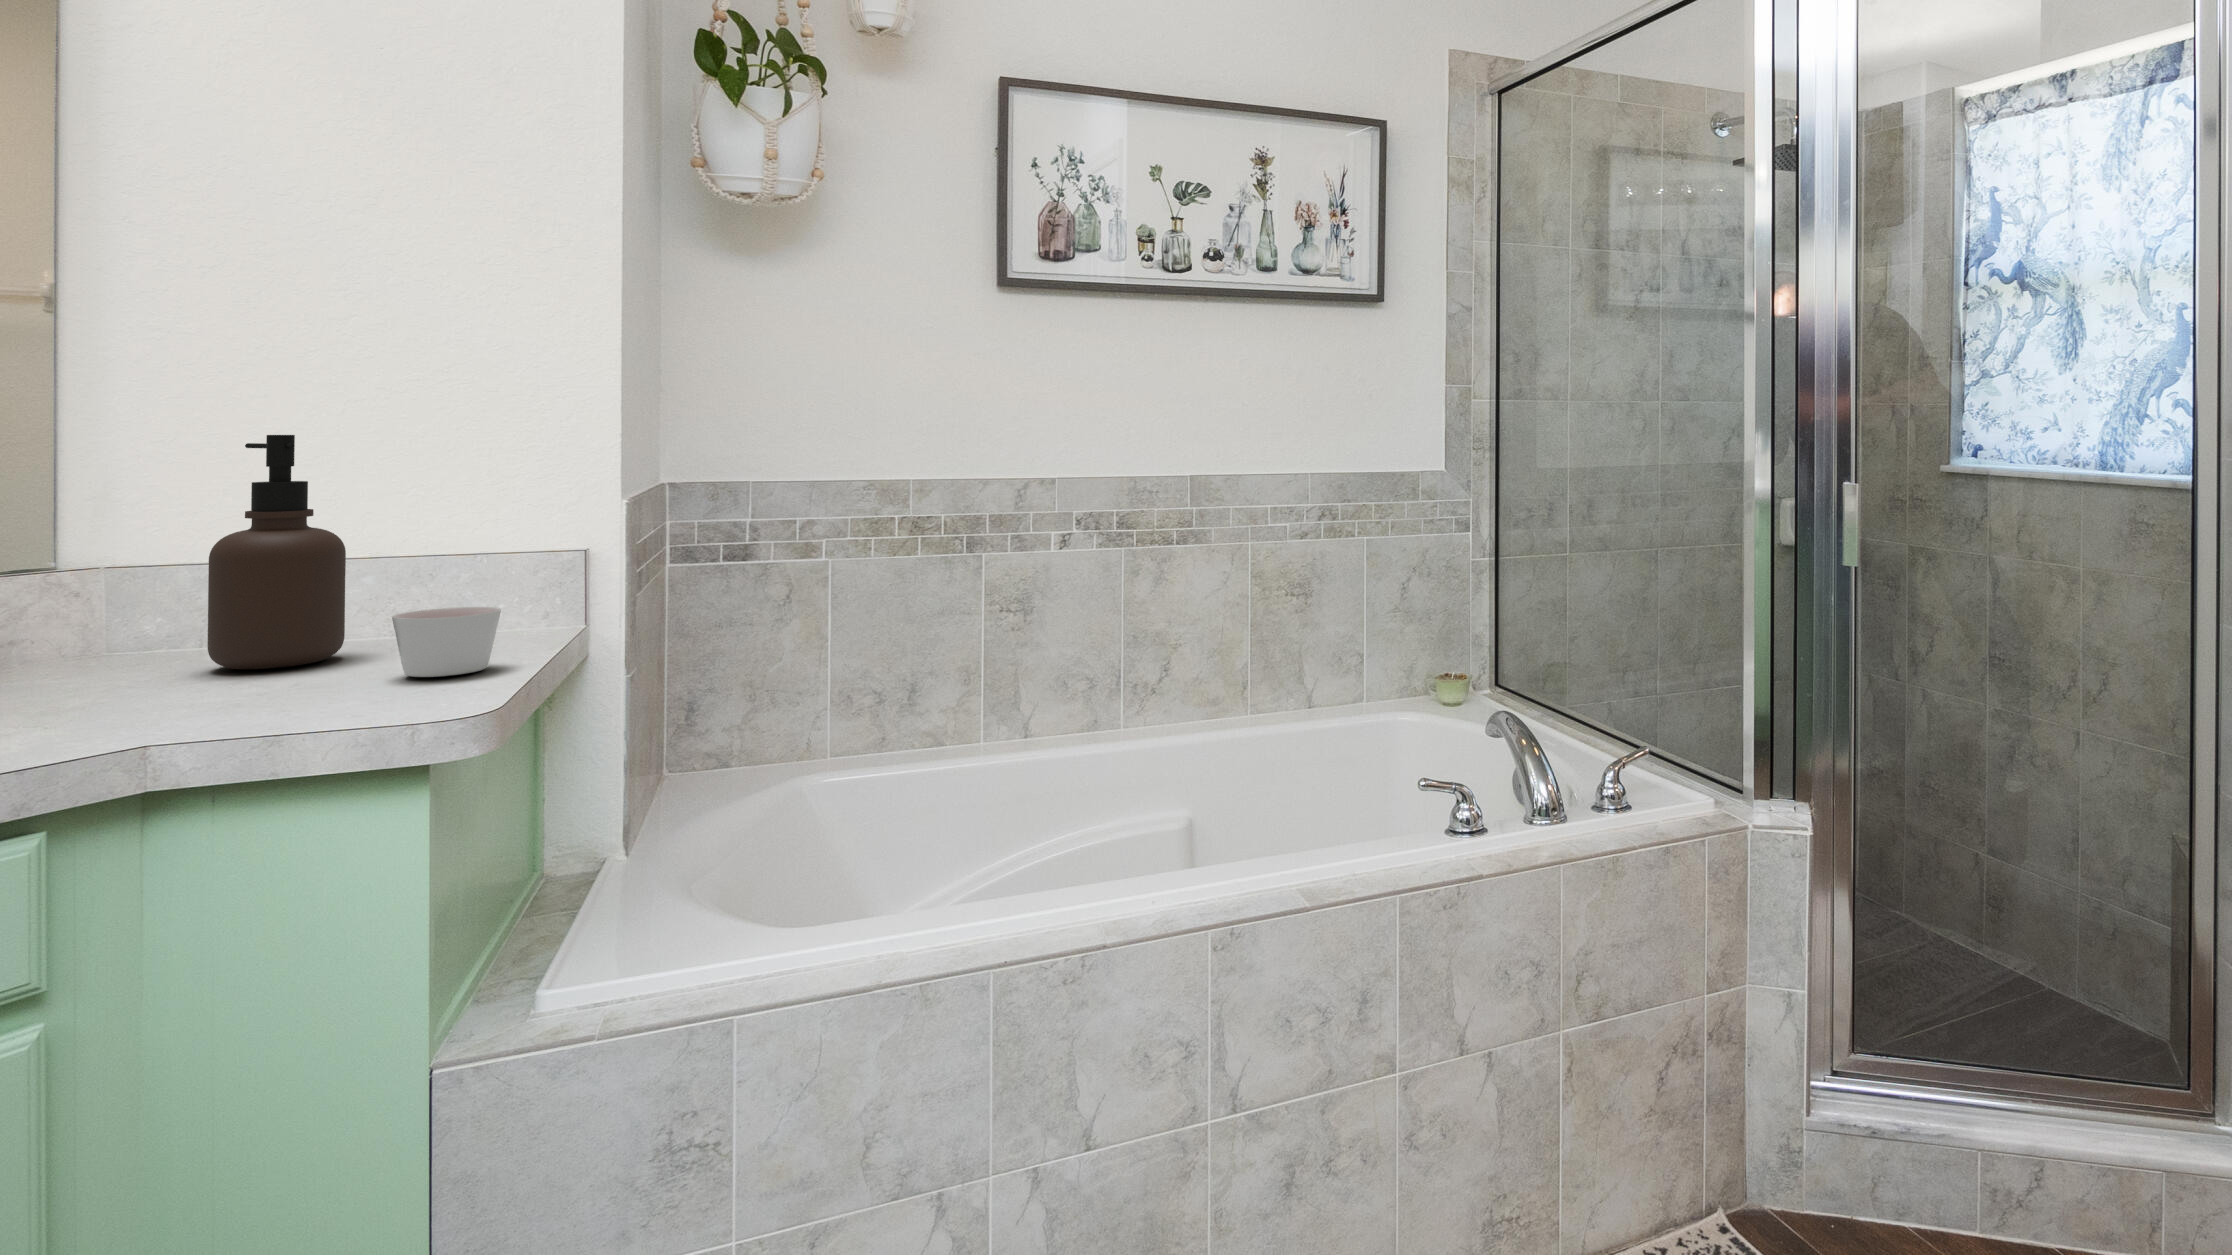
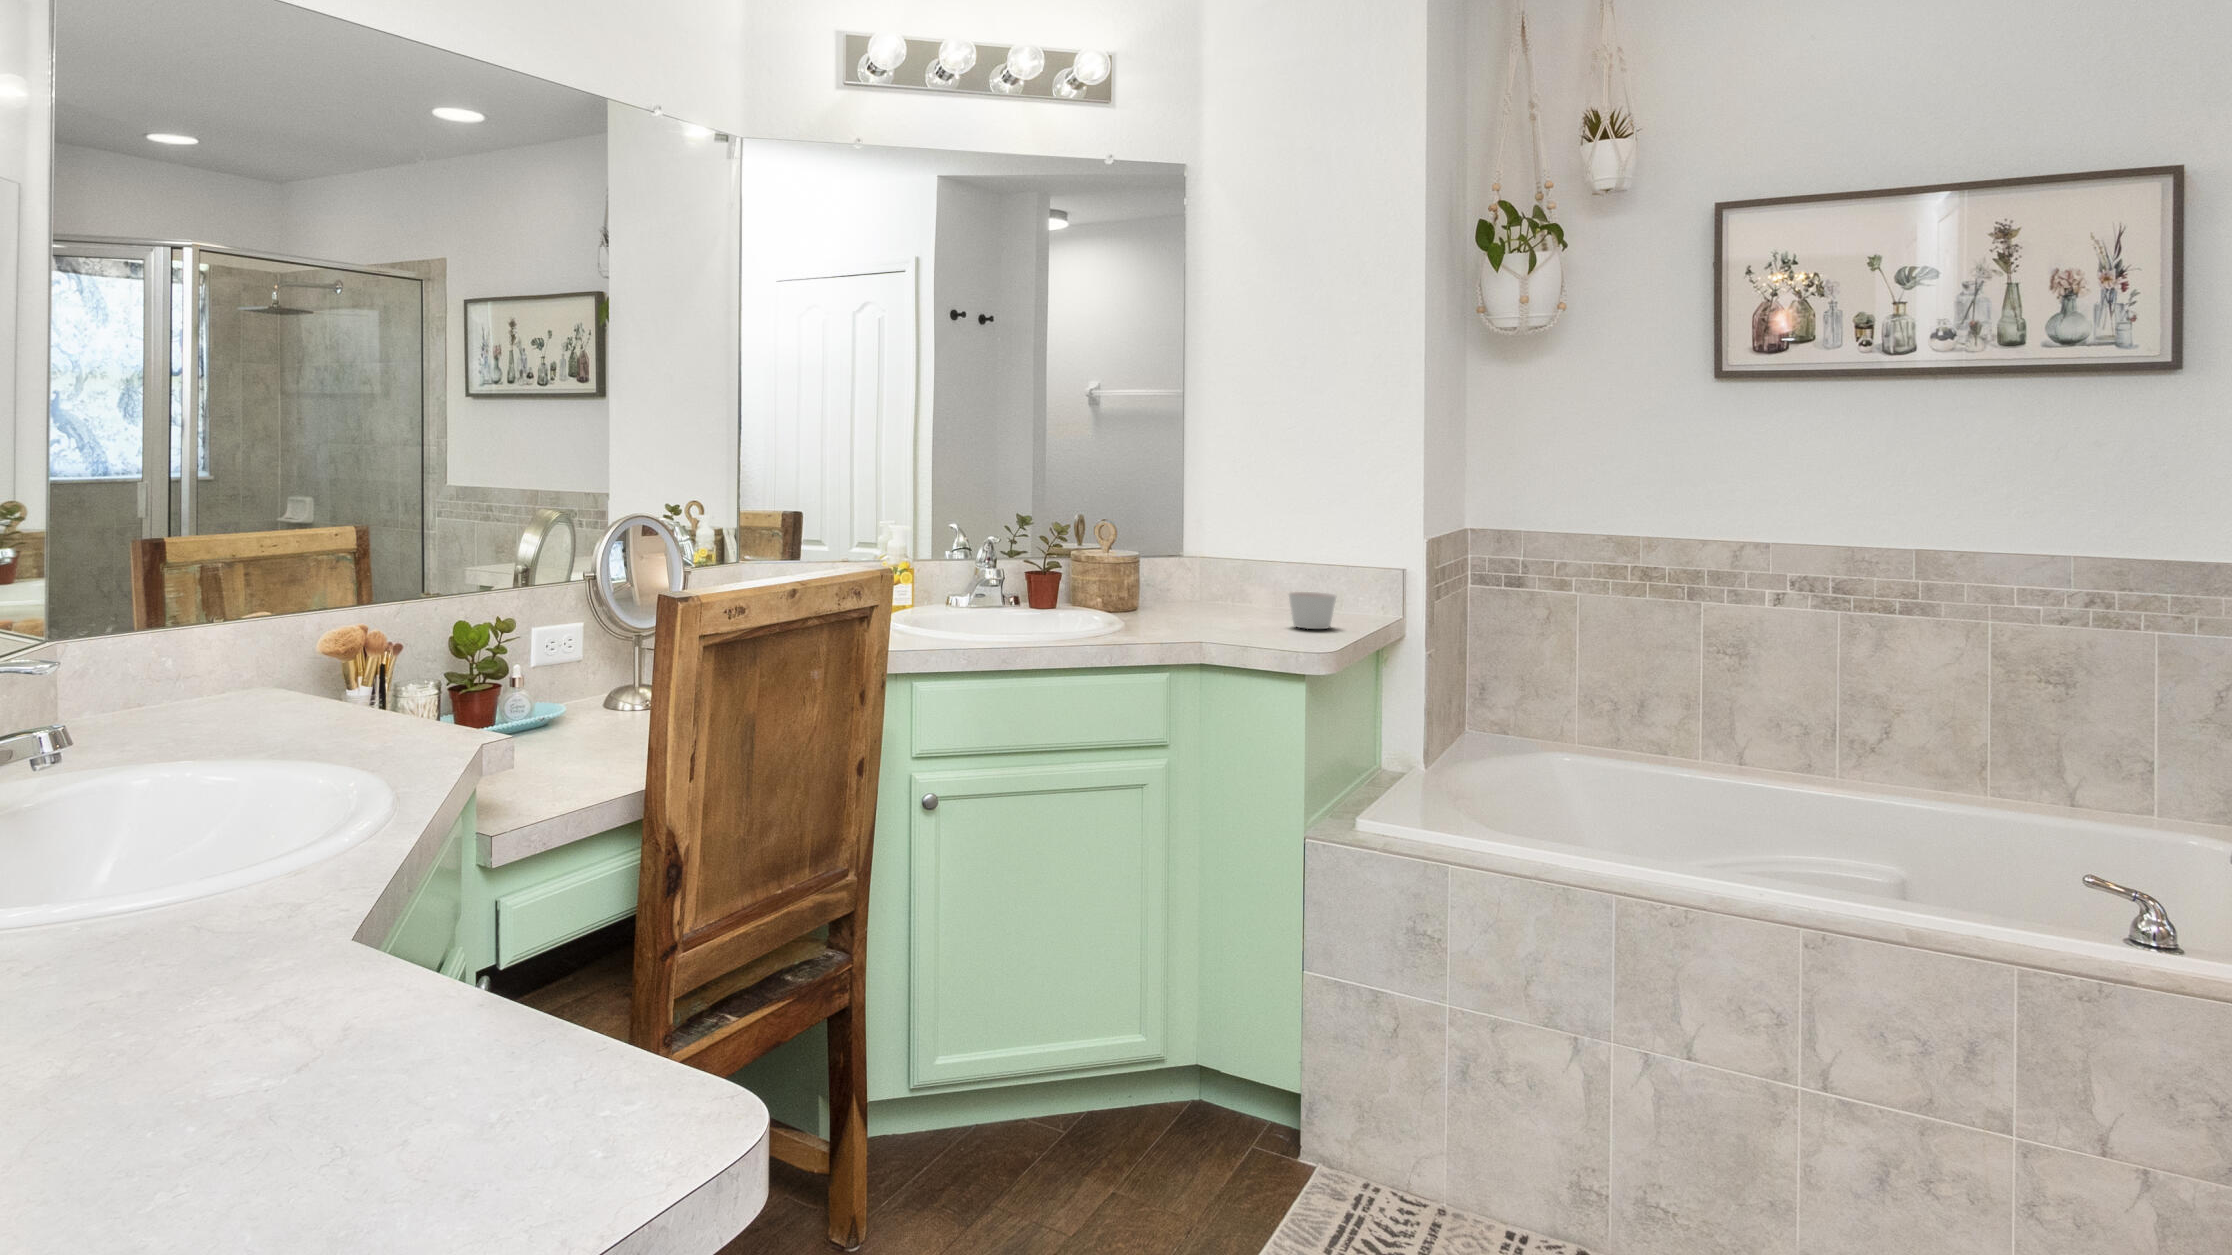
soap dispenser: present [208,435,346,669] -> none [1227,493,1281,615]

